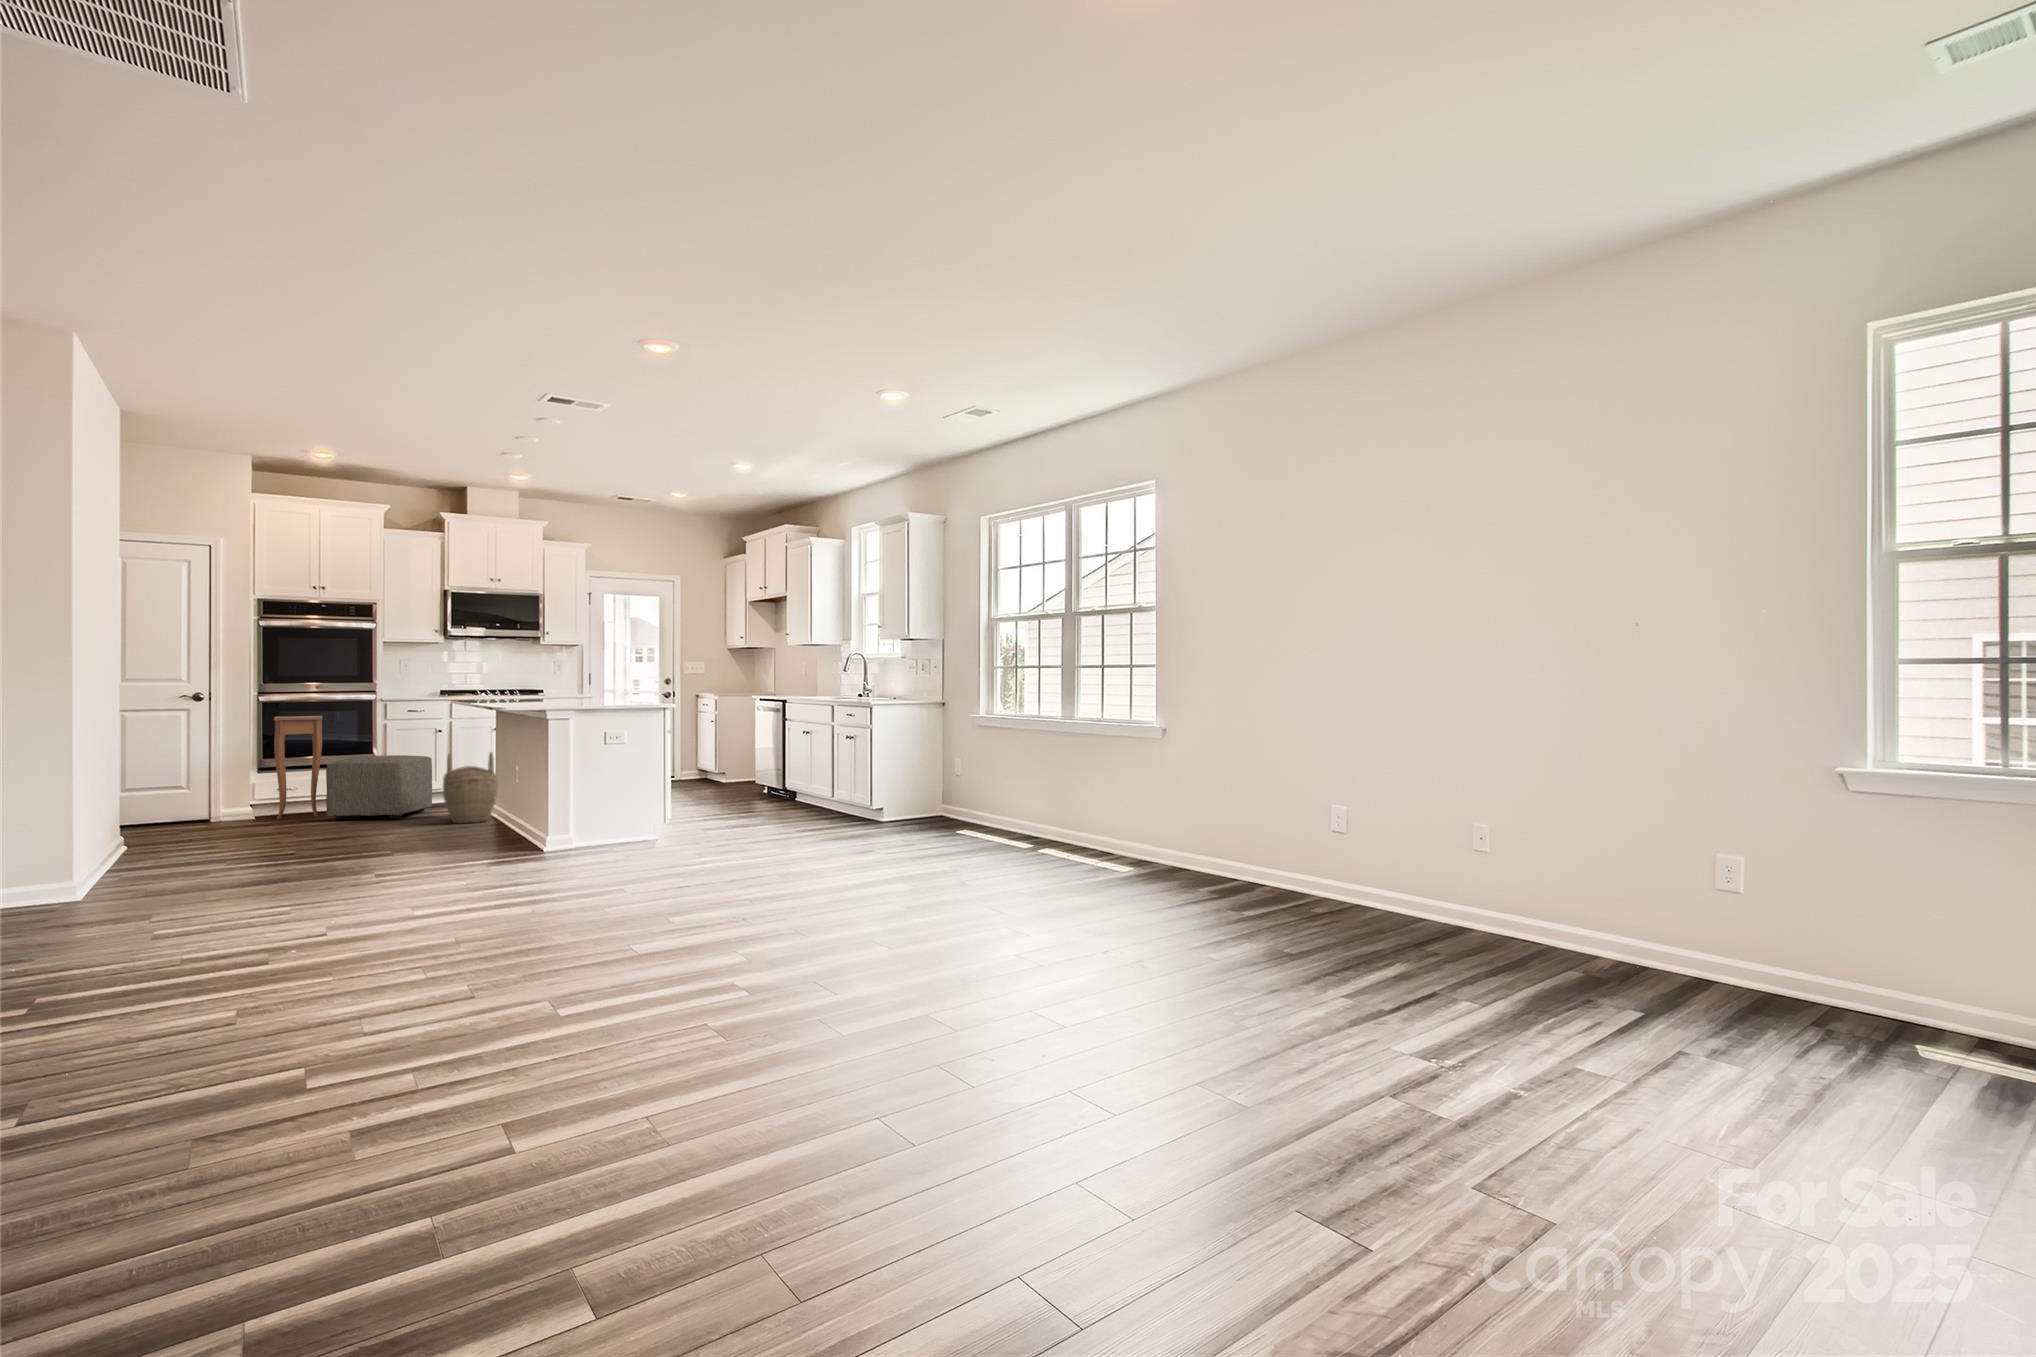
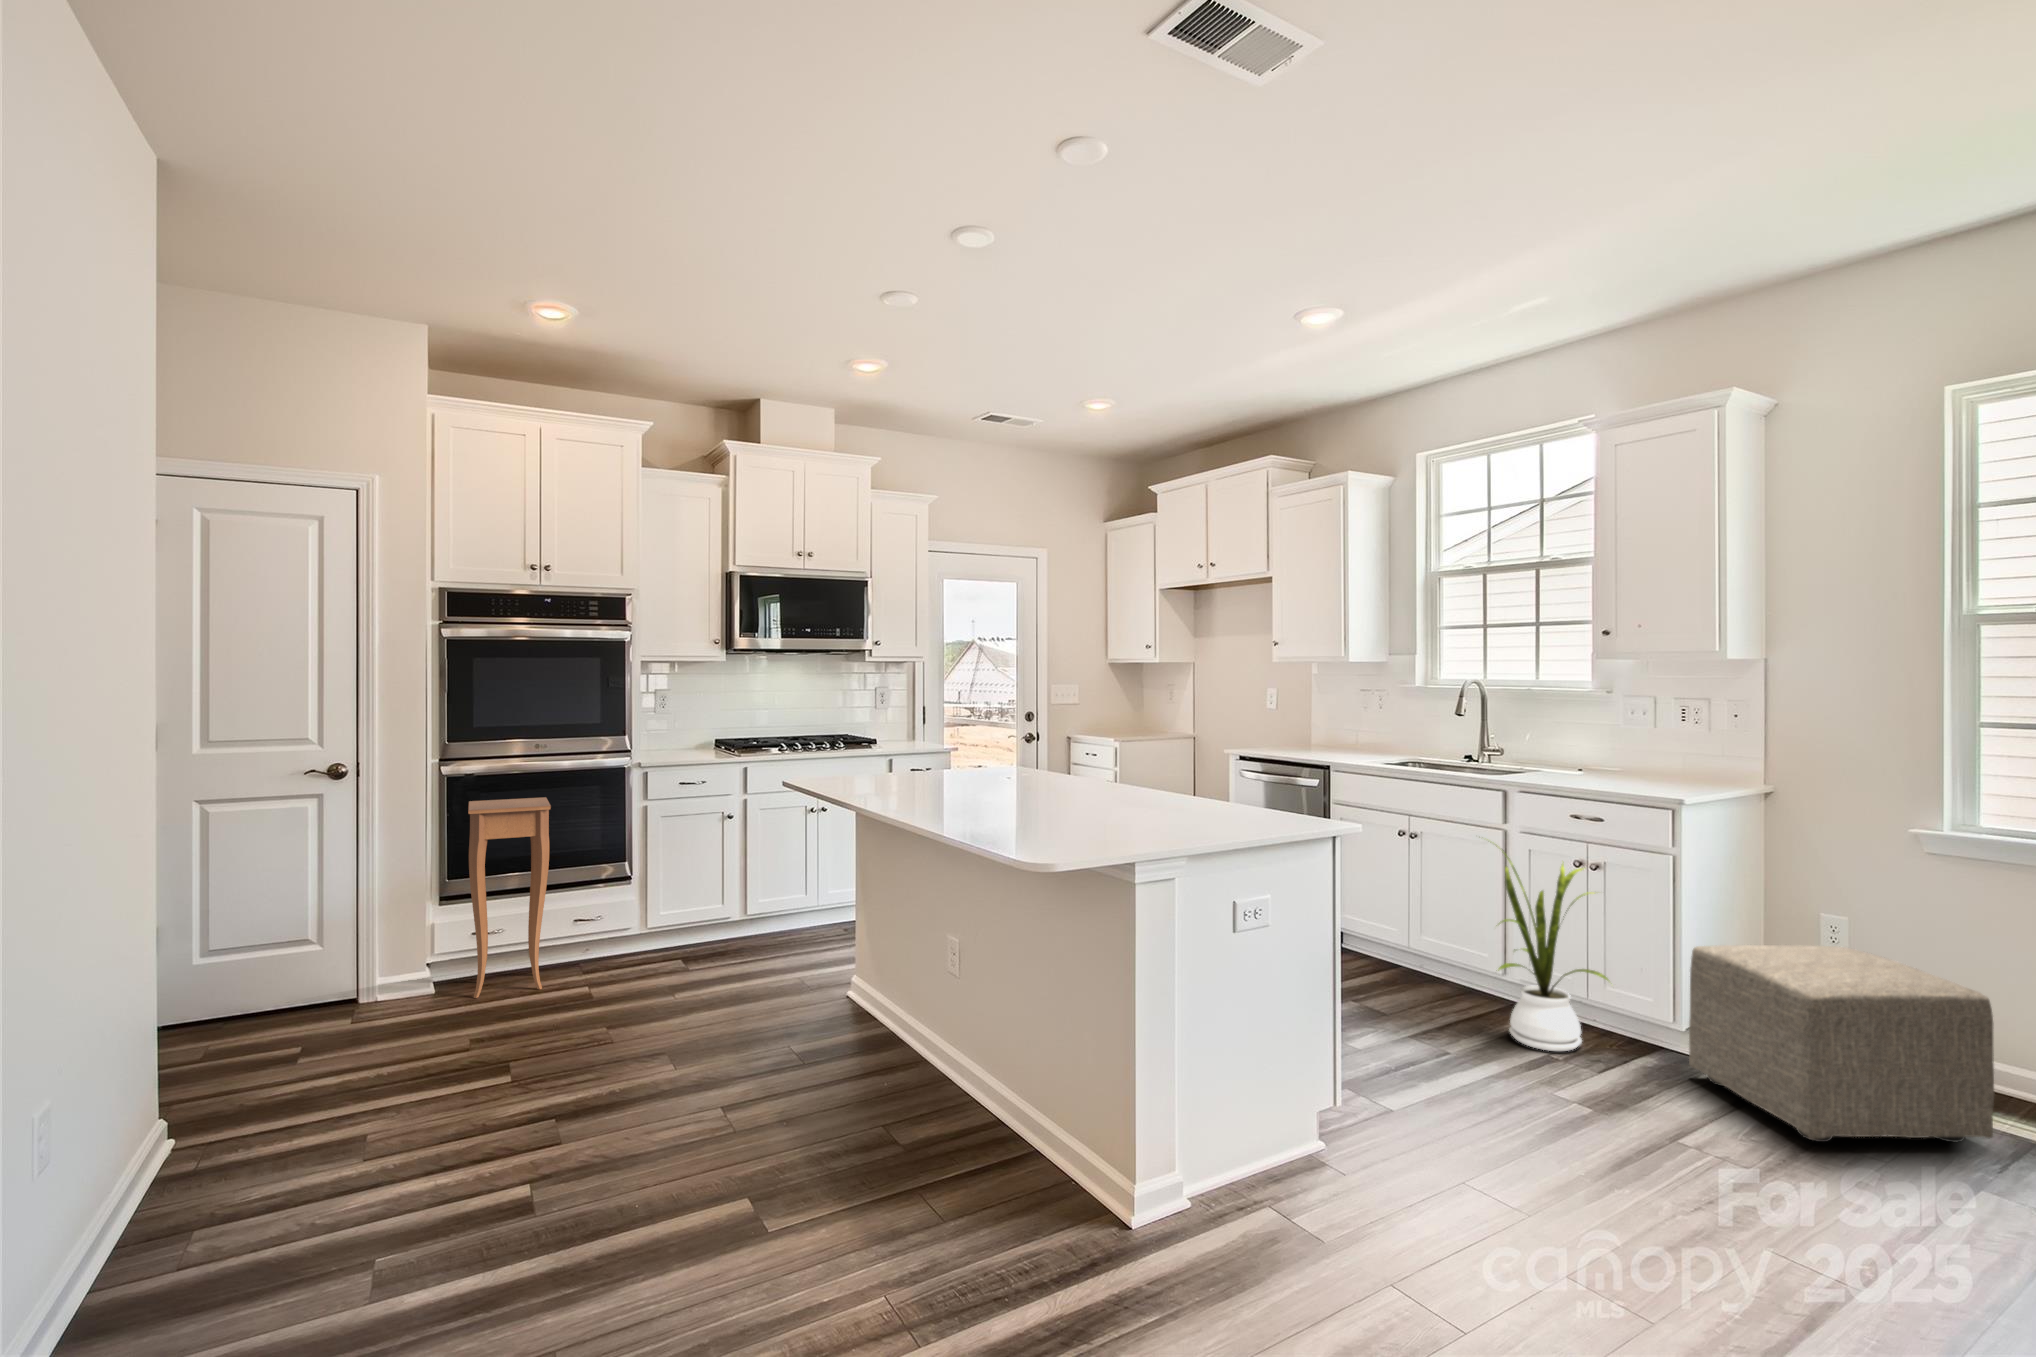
house plant: none [801,724,848,820] -> present [1498,850,1608,1051]
woven basket: present [443,753,498,824] -> none [777,883,879,1035]
ottoman: present [326,755,432,820] -> present [1689,945,1994,1142]

